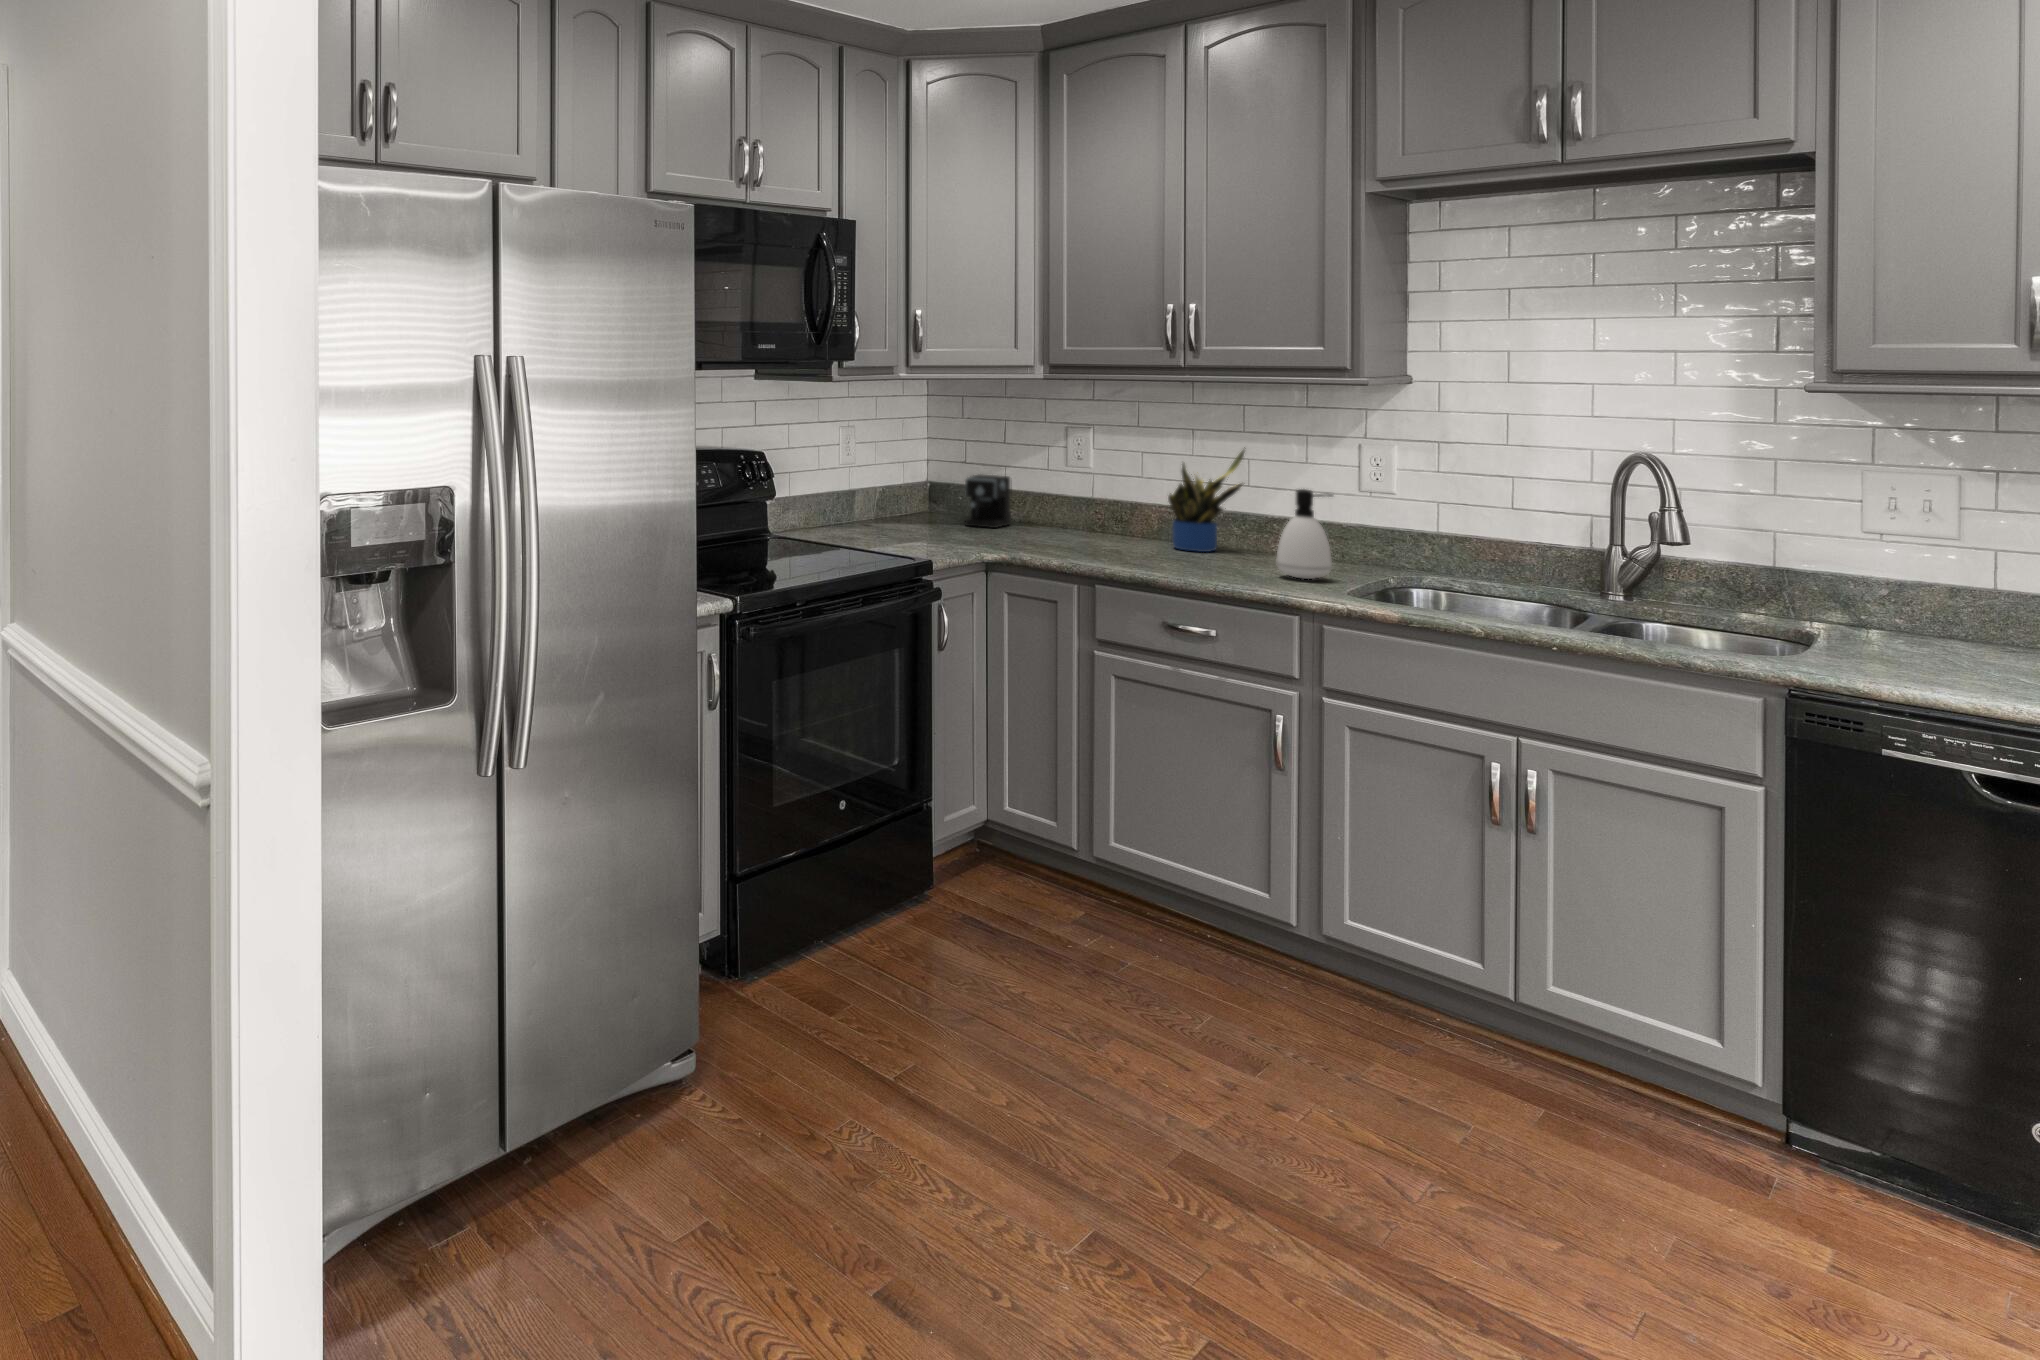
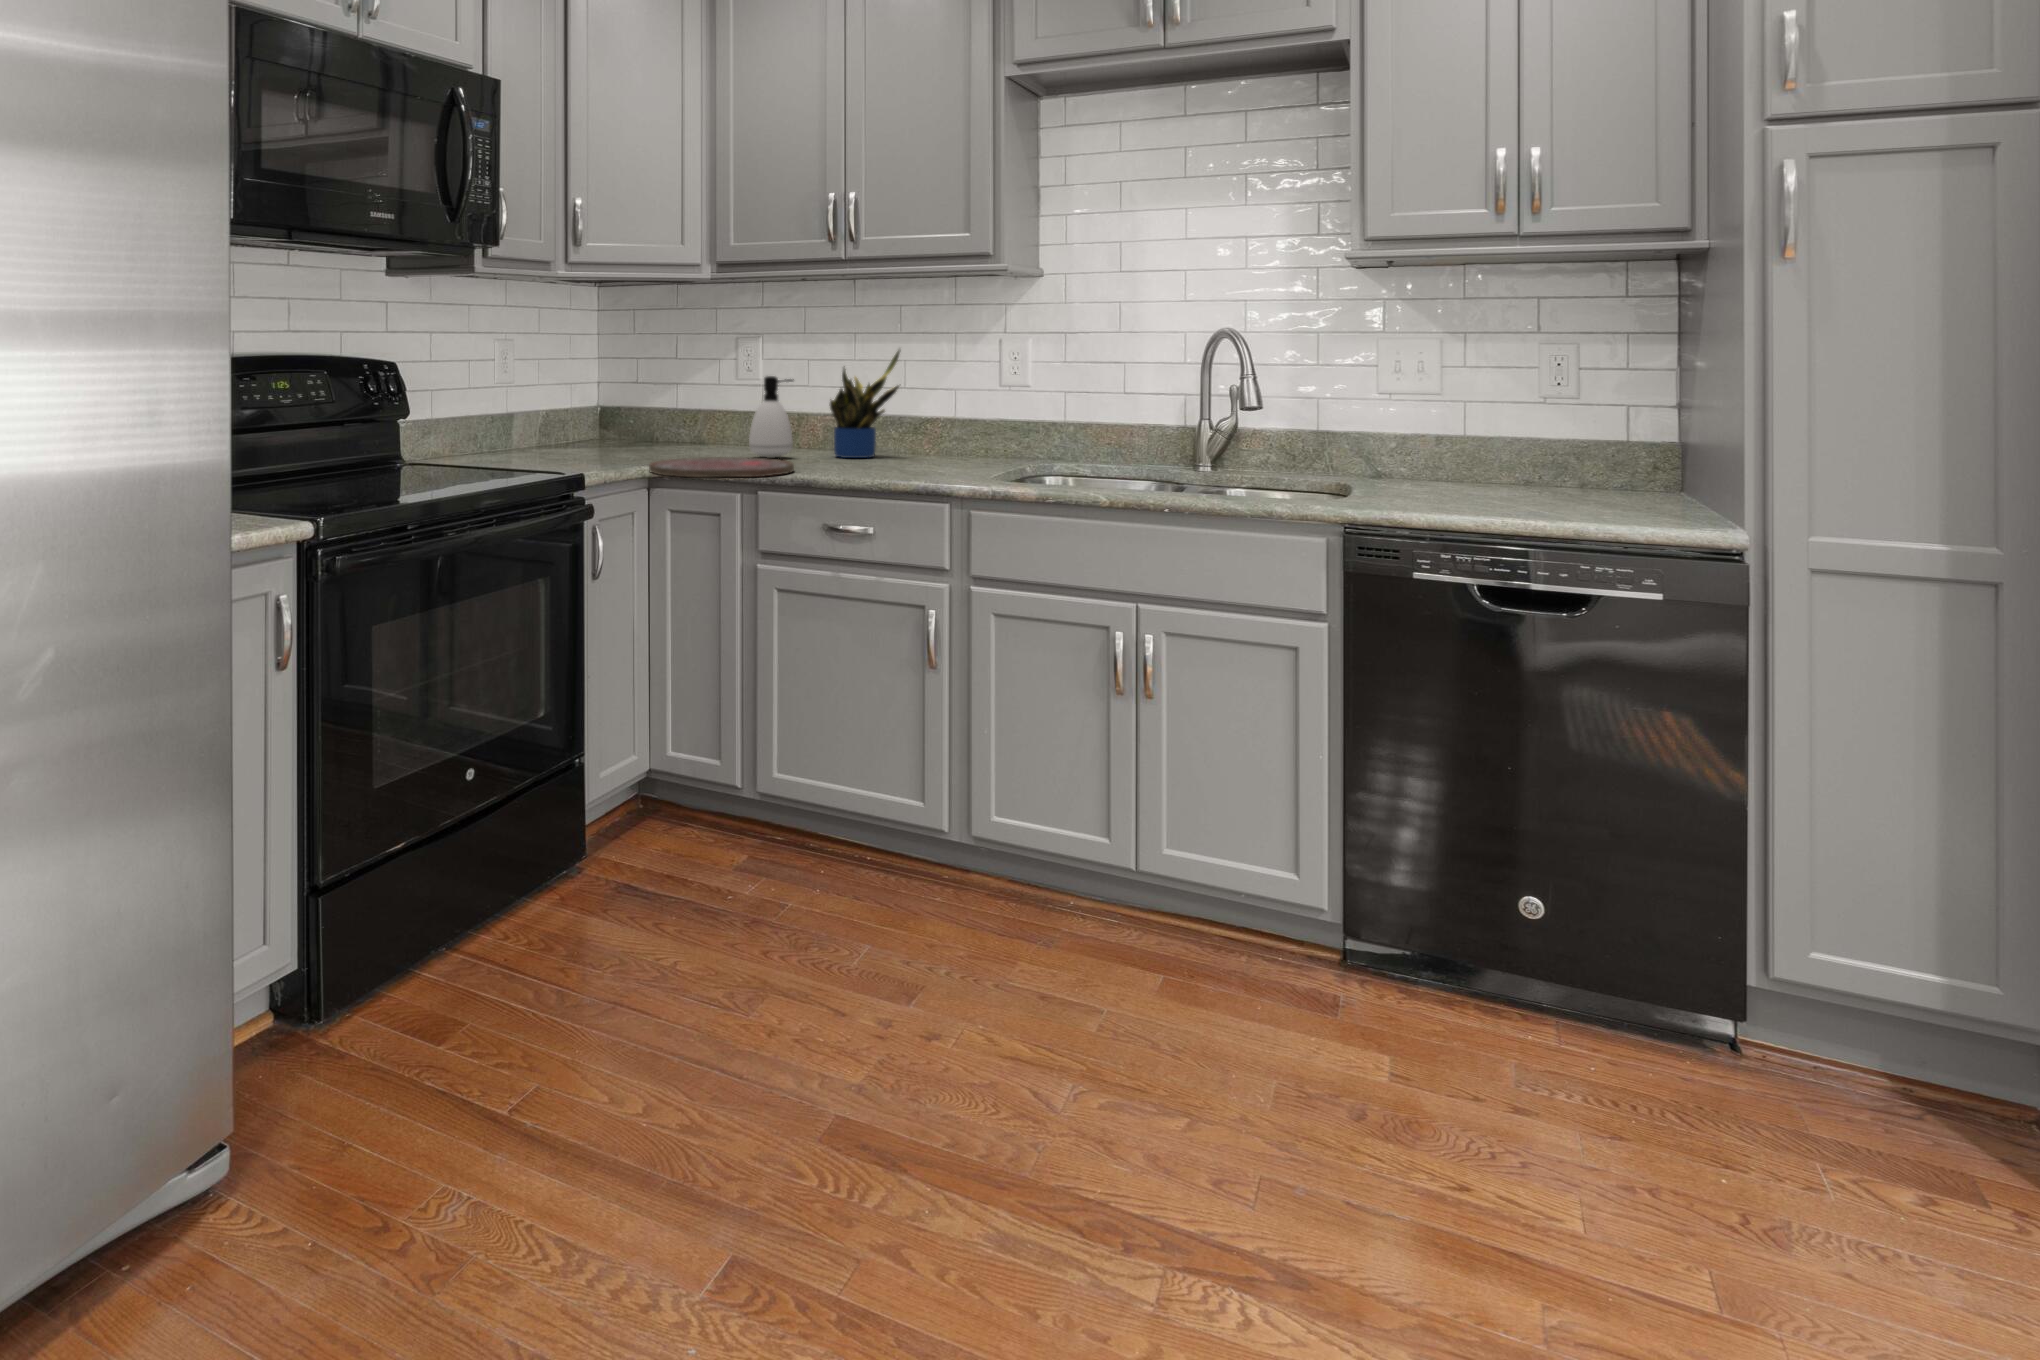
coffee maker: present [965,475,1066,528] -> none [629,394,735,450]
soap dispenser: present [1276,489,1332,579] -> present [749,376,794,458]
cutting board: none [991,545,1134,573] -> present [649,457,794,477]

